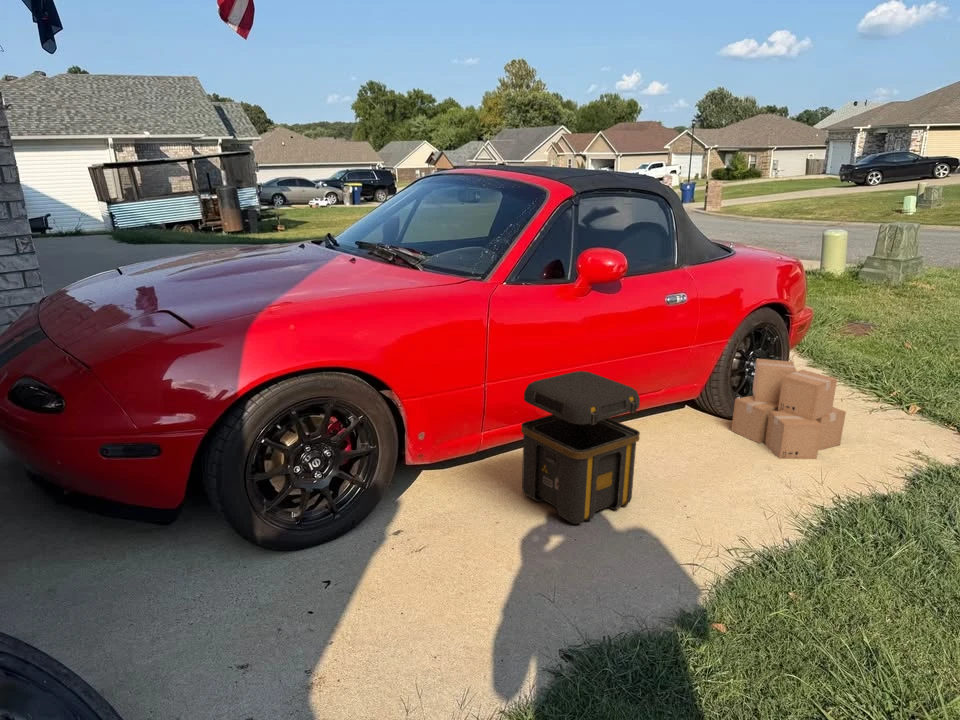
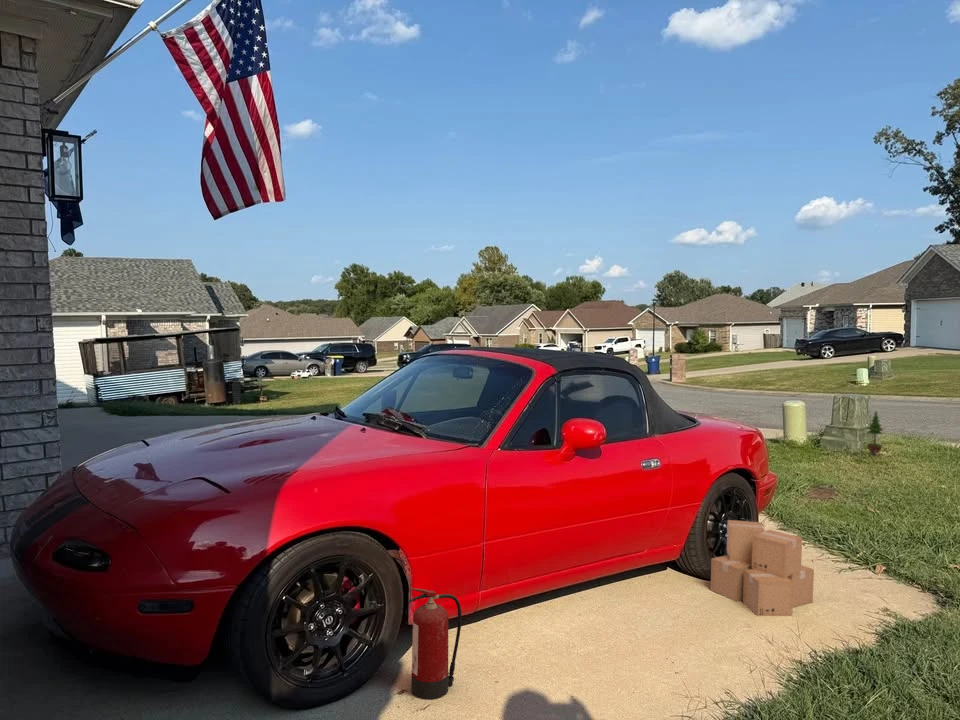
potted tree: none [916,240,937,288] -> present [867,412,883,455]
toolbox: present [521,371,640,524] -> none [517,531,627,681]
fire extinguisher: none [401,431,460,541] -> present [408,588,461,700]

